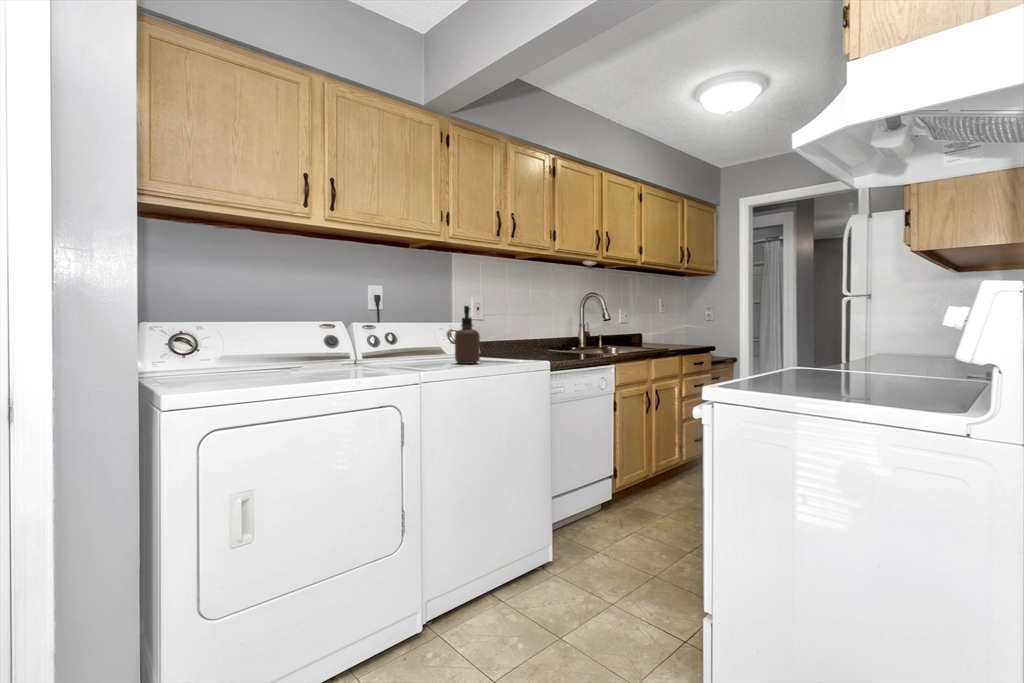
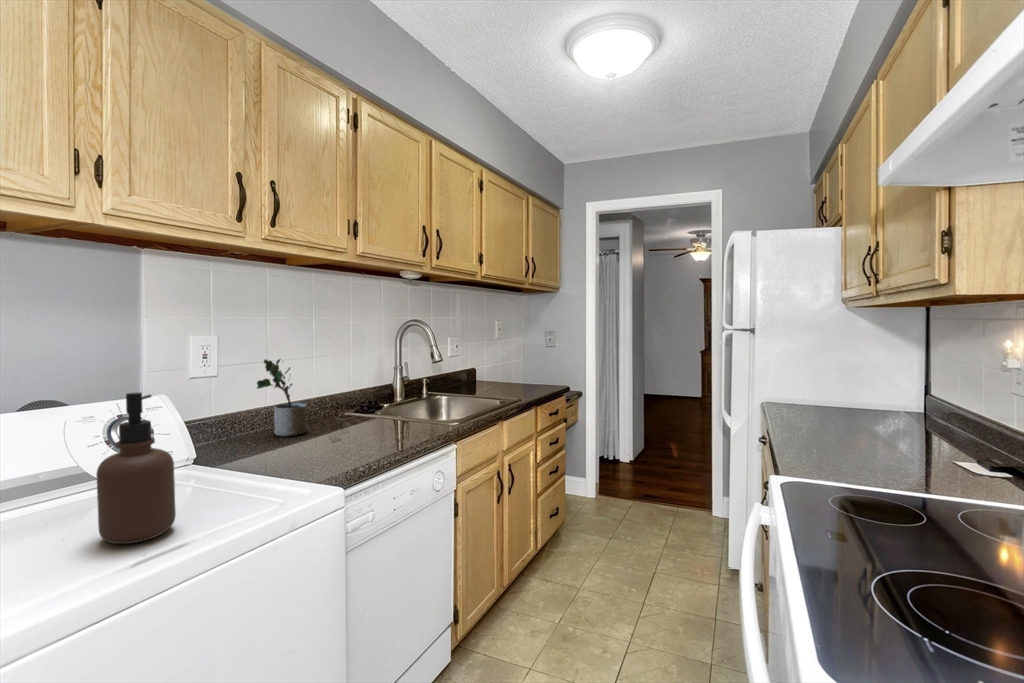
potted plant: none [502,310,528,353] -> present [257,359,307,436]

